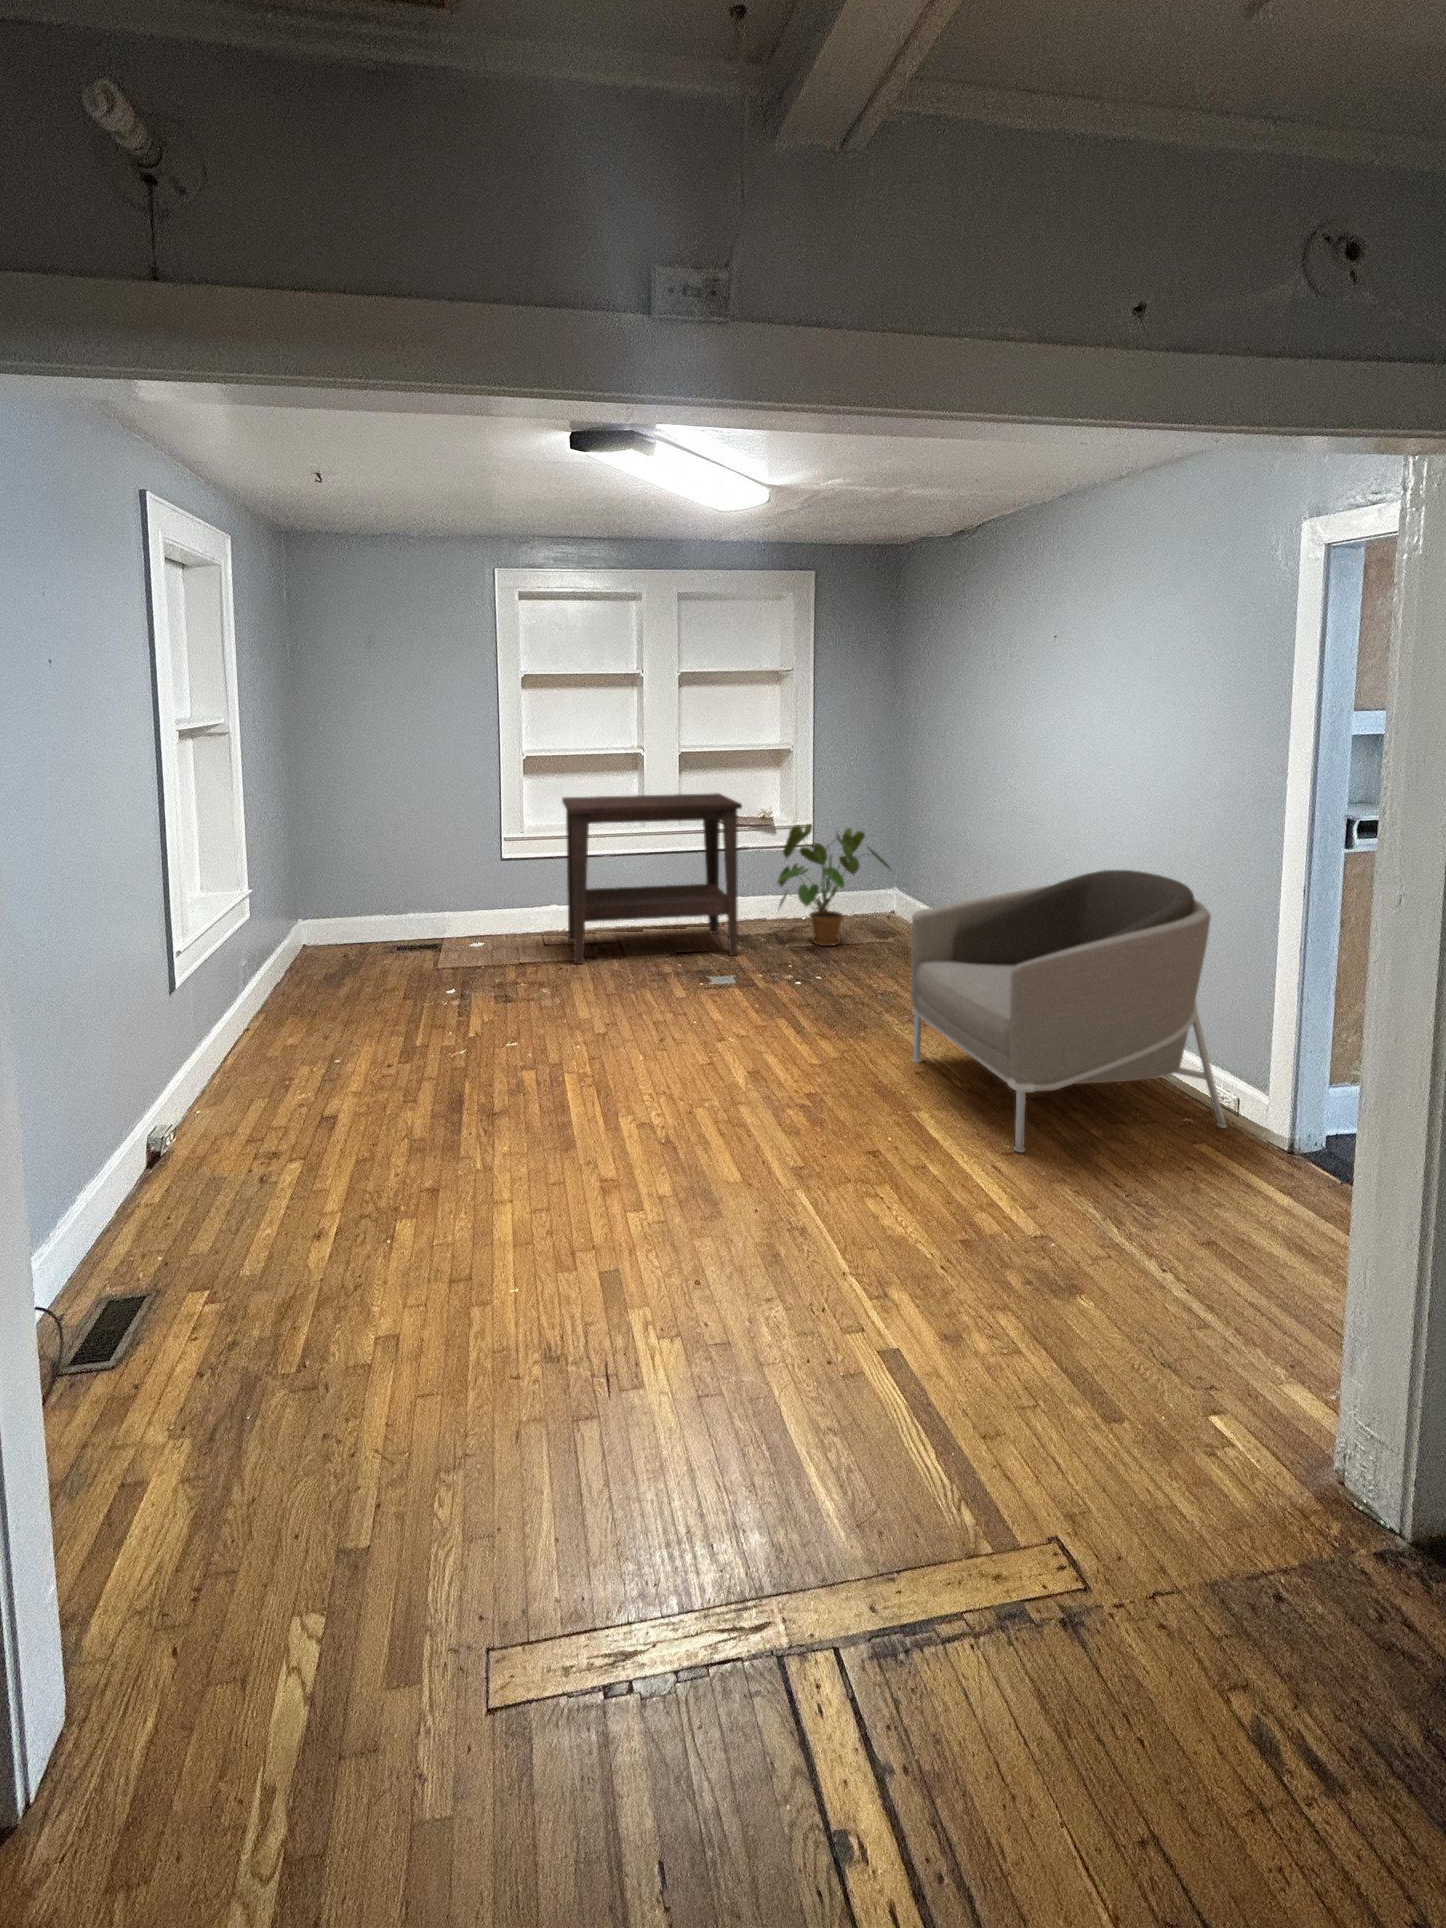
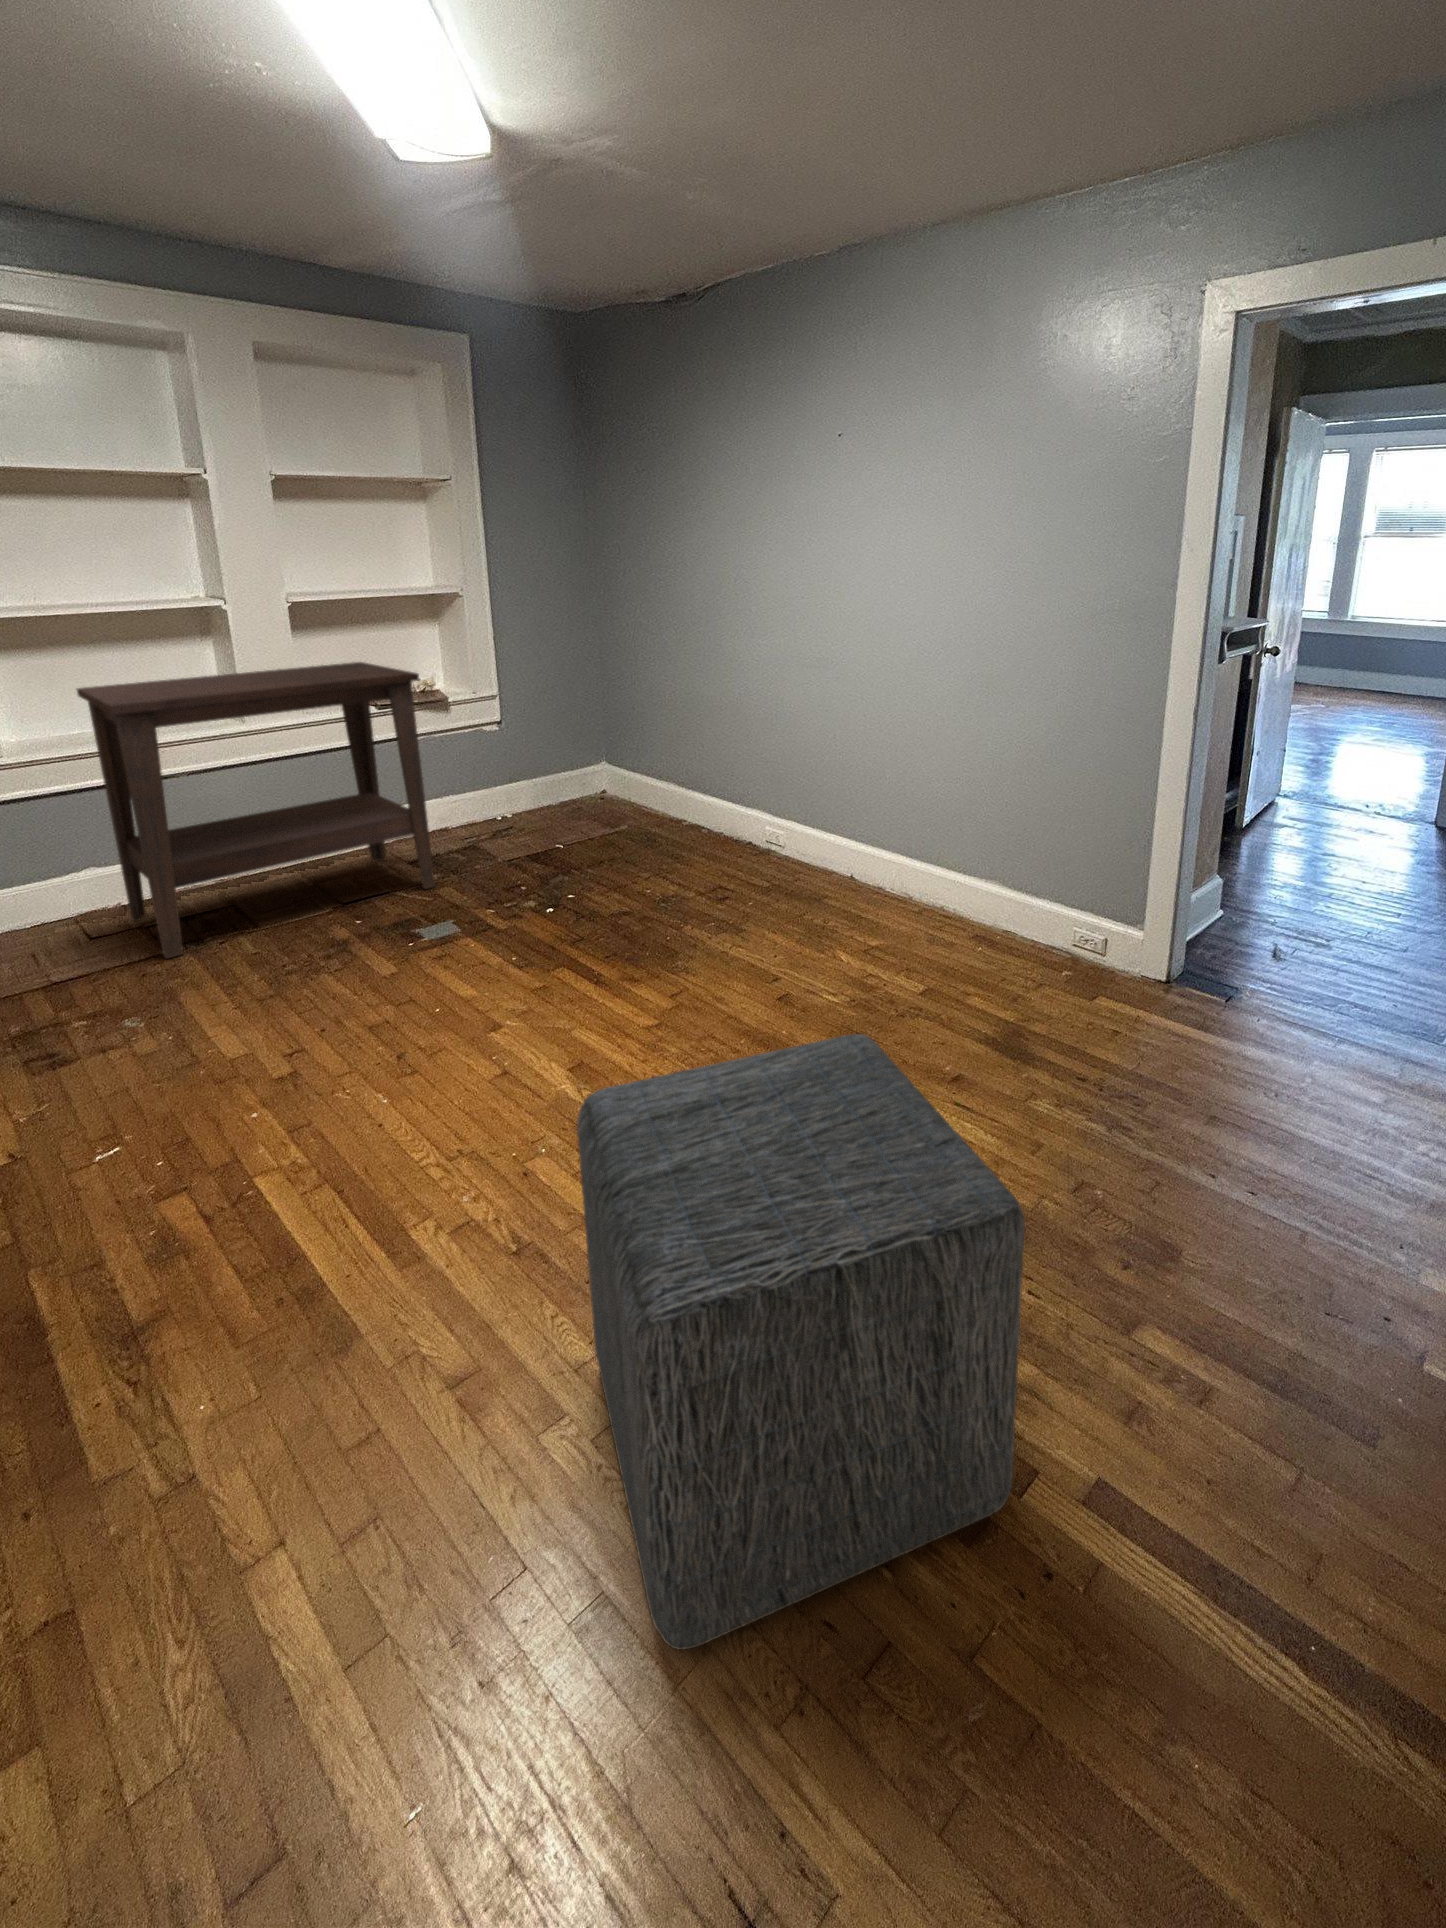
house plant: present [778,824,890,946] -> none [463,694,619,850]
armchair: present [911,870,1226,1152] -> none [754,710,1104,1075]
ottoman: none [623,1030,849,1323] -> present [577,1034,1025,1650]

